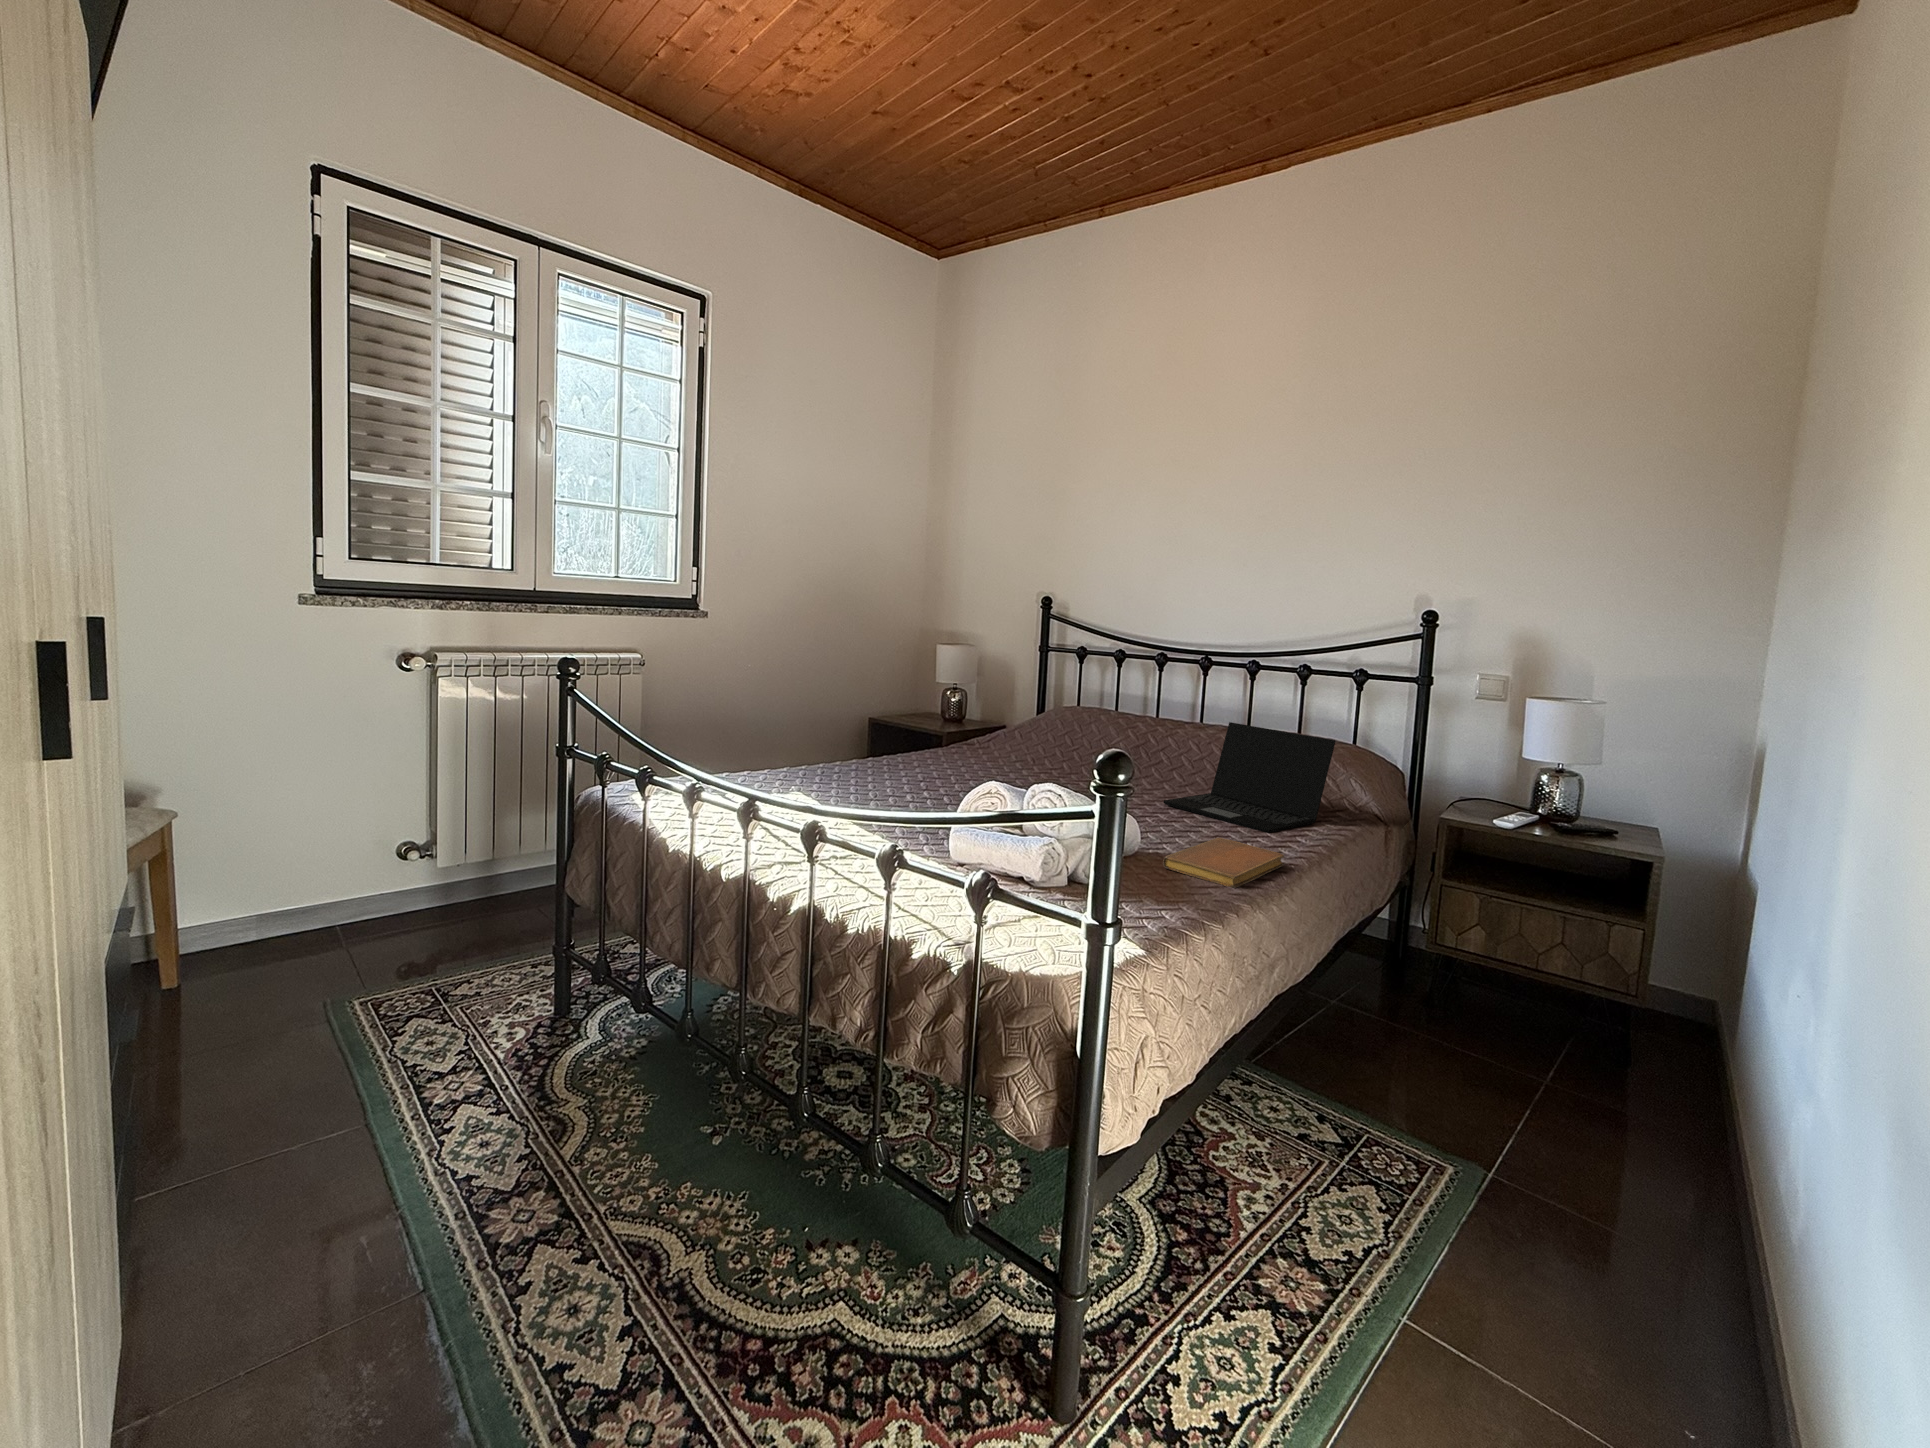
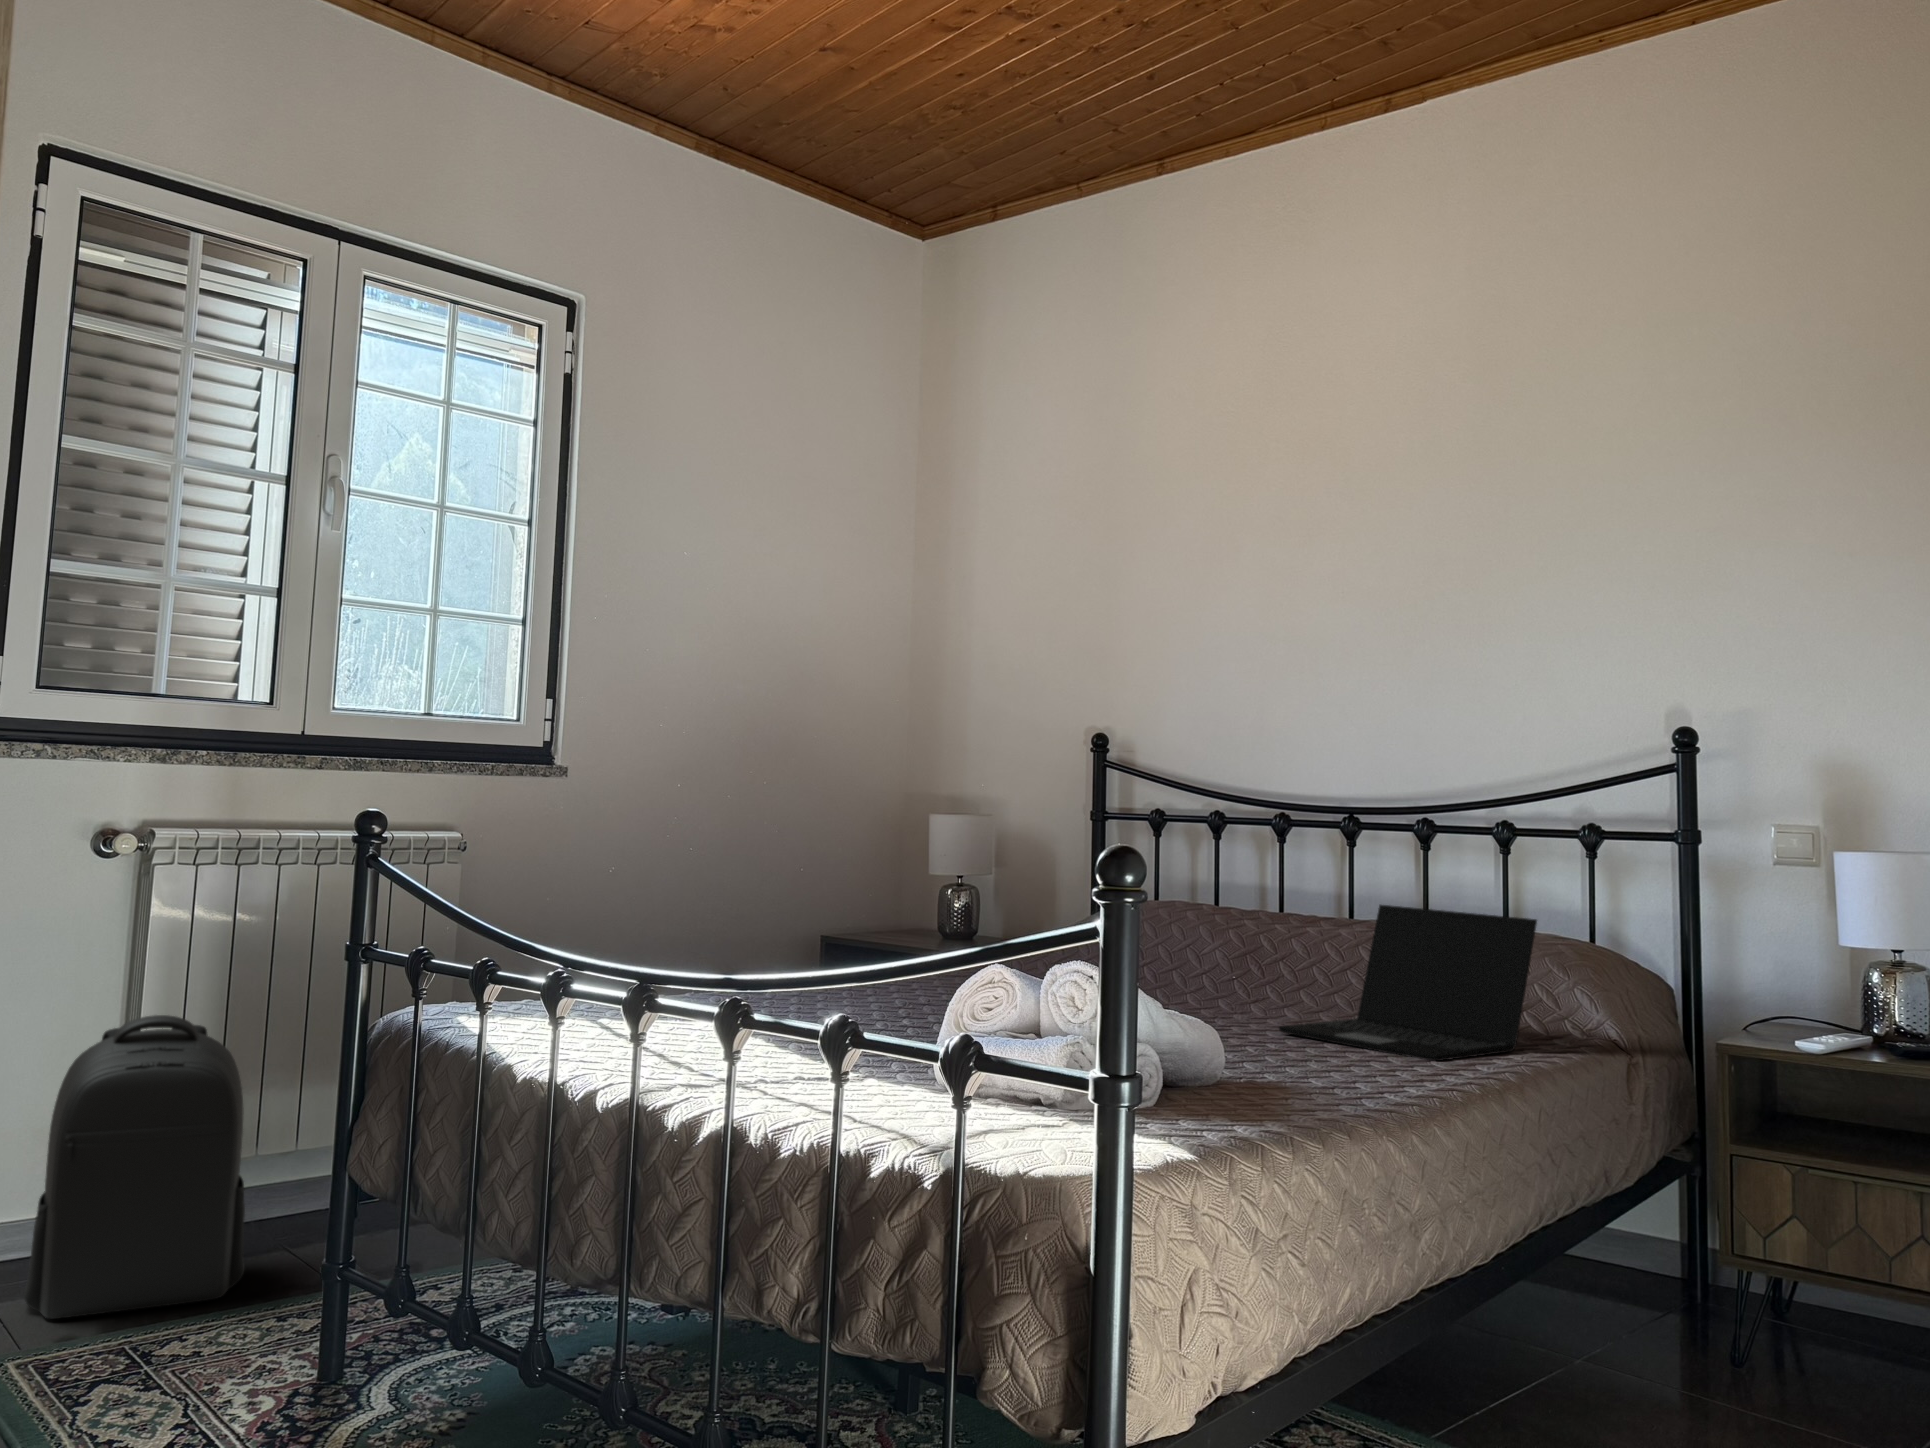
backpack: none [370,777,512,967] -> present [24,1015,245,1319]
notebook: present [1163,838,1284,888] -> none [1257,1057,1445,1112]

